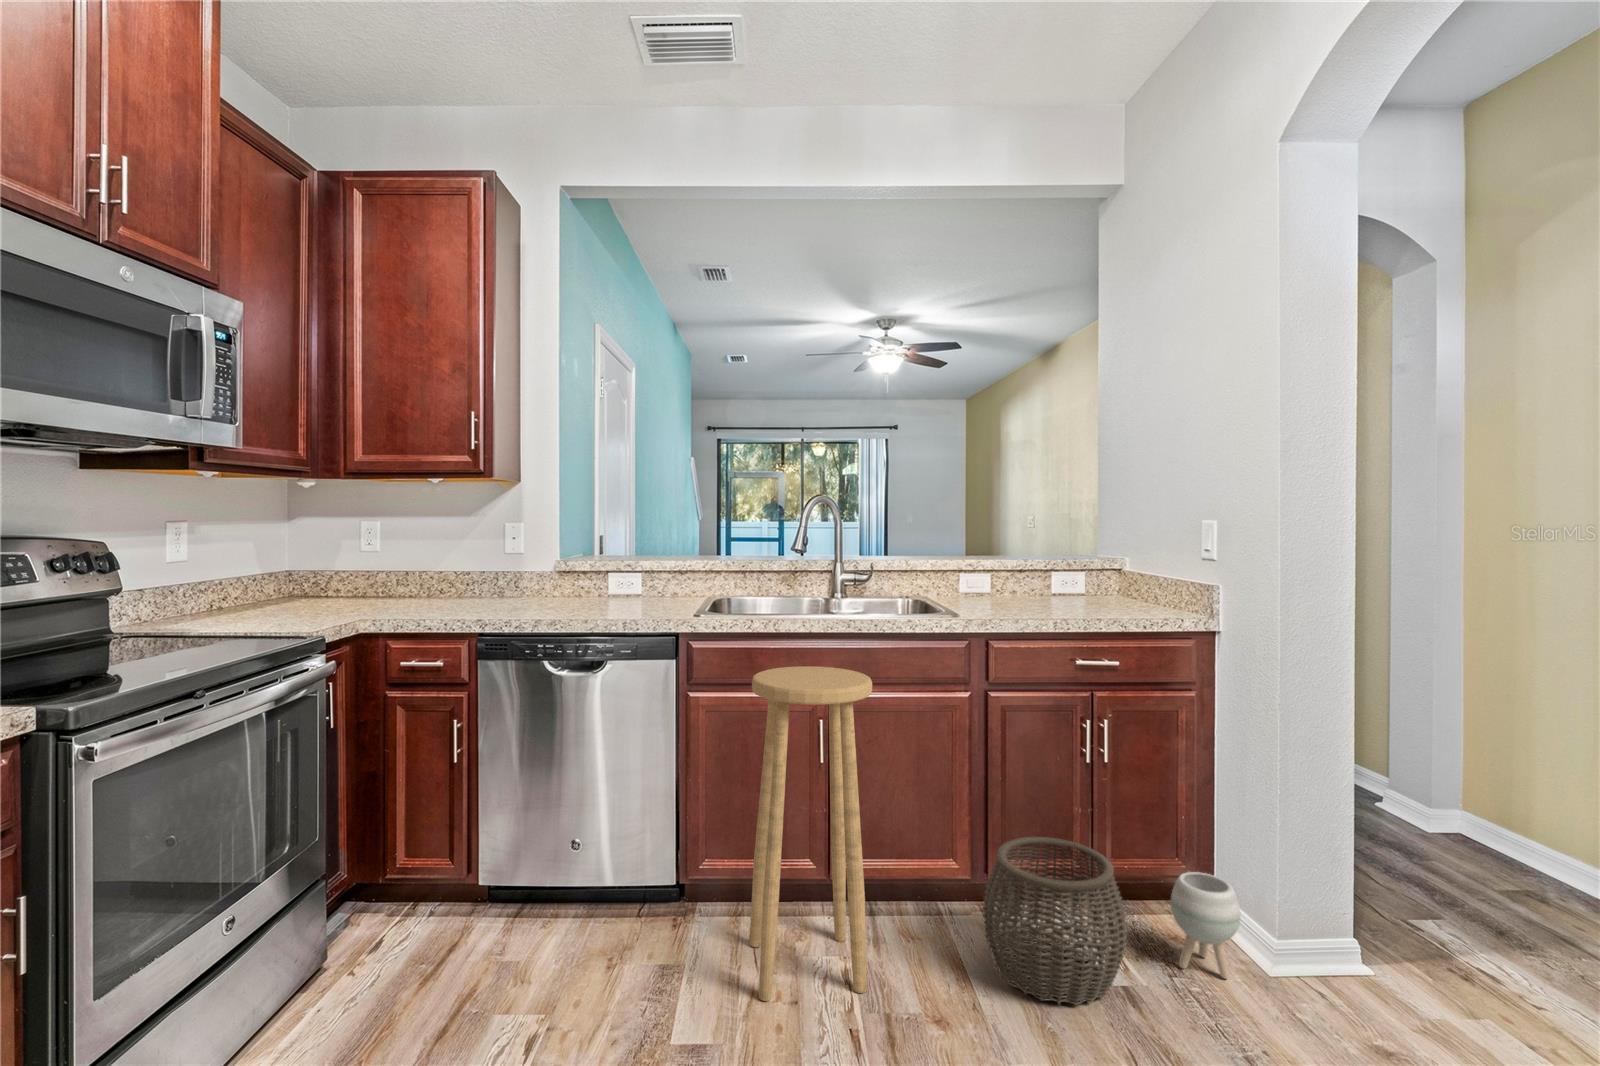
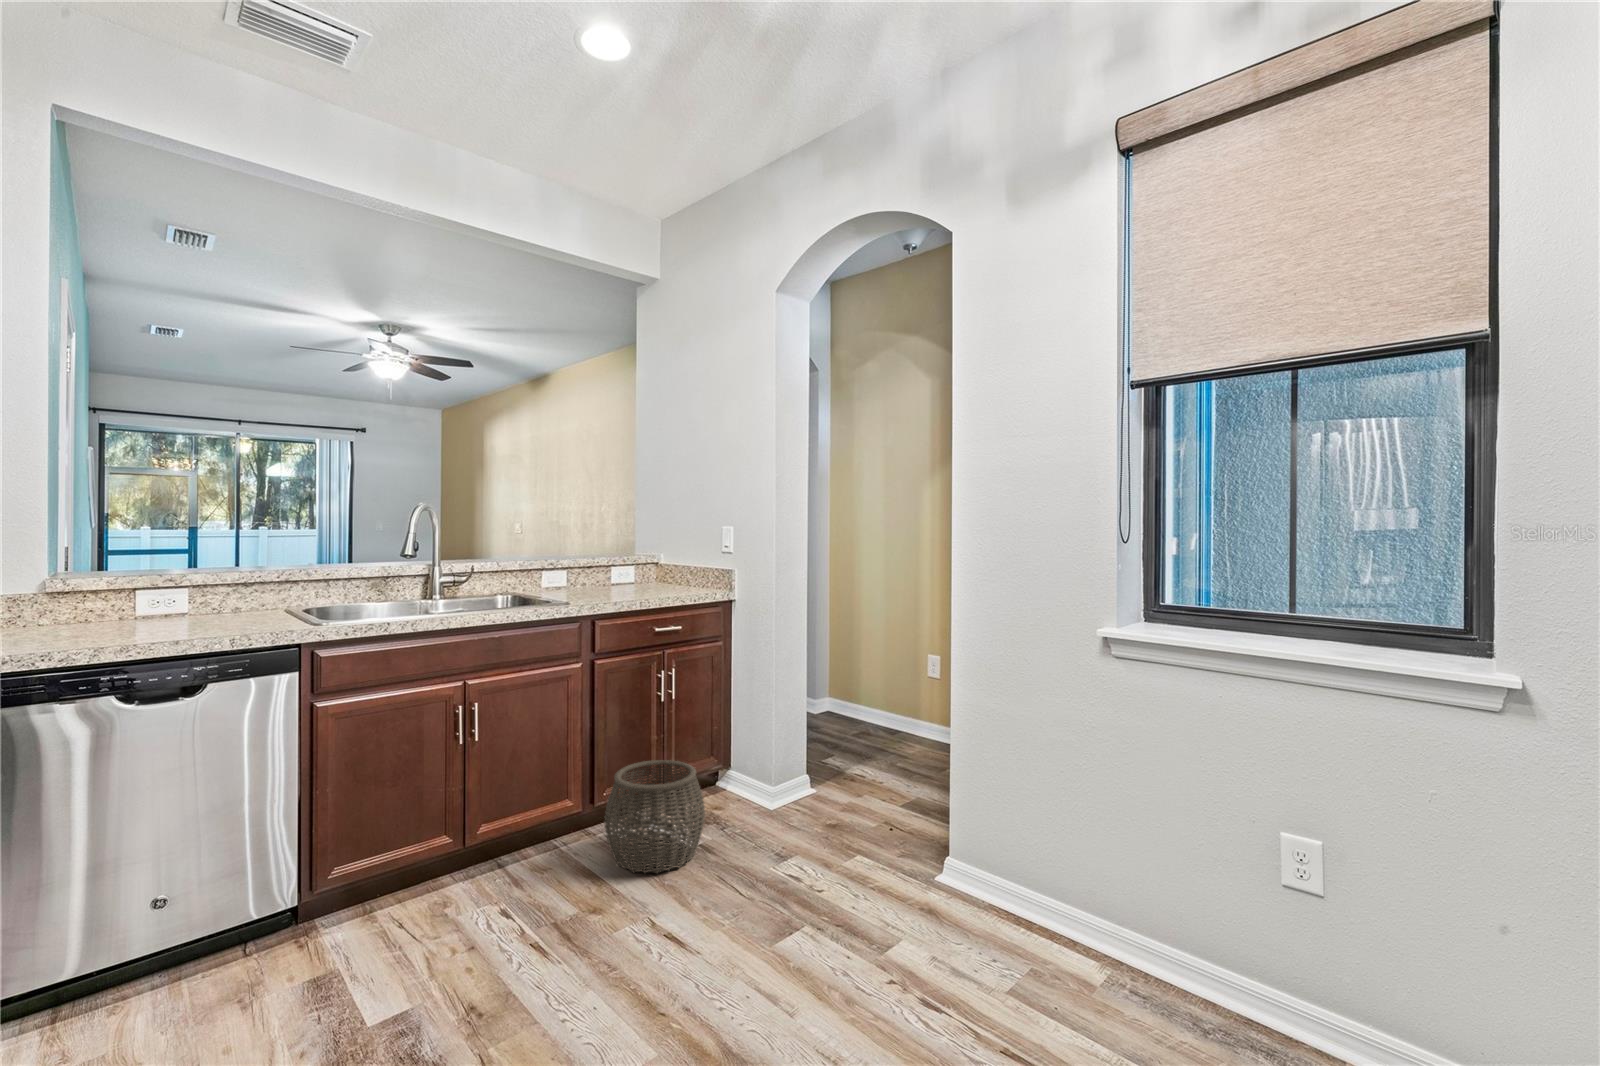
stool: present [749,666,872,1001] -> none [399,657,528,955]
planter: present [1171,872,1240,979] -> none [721,760,762,826]

